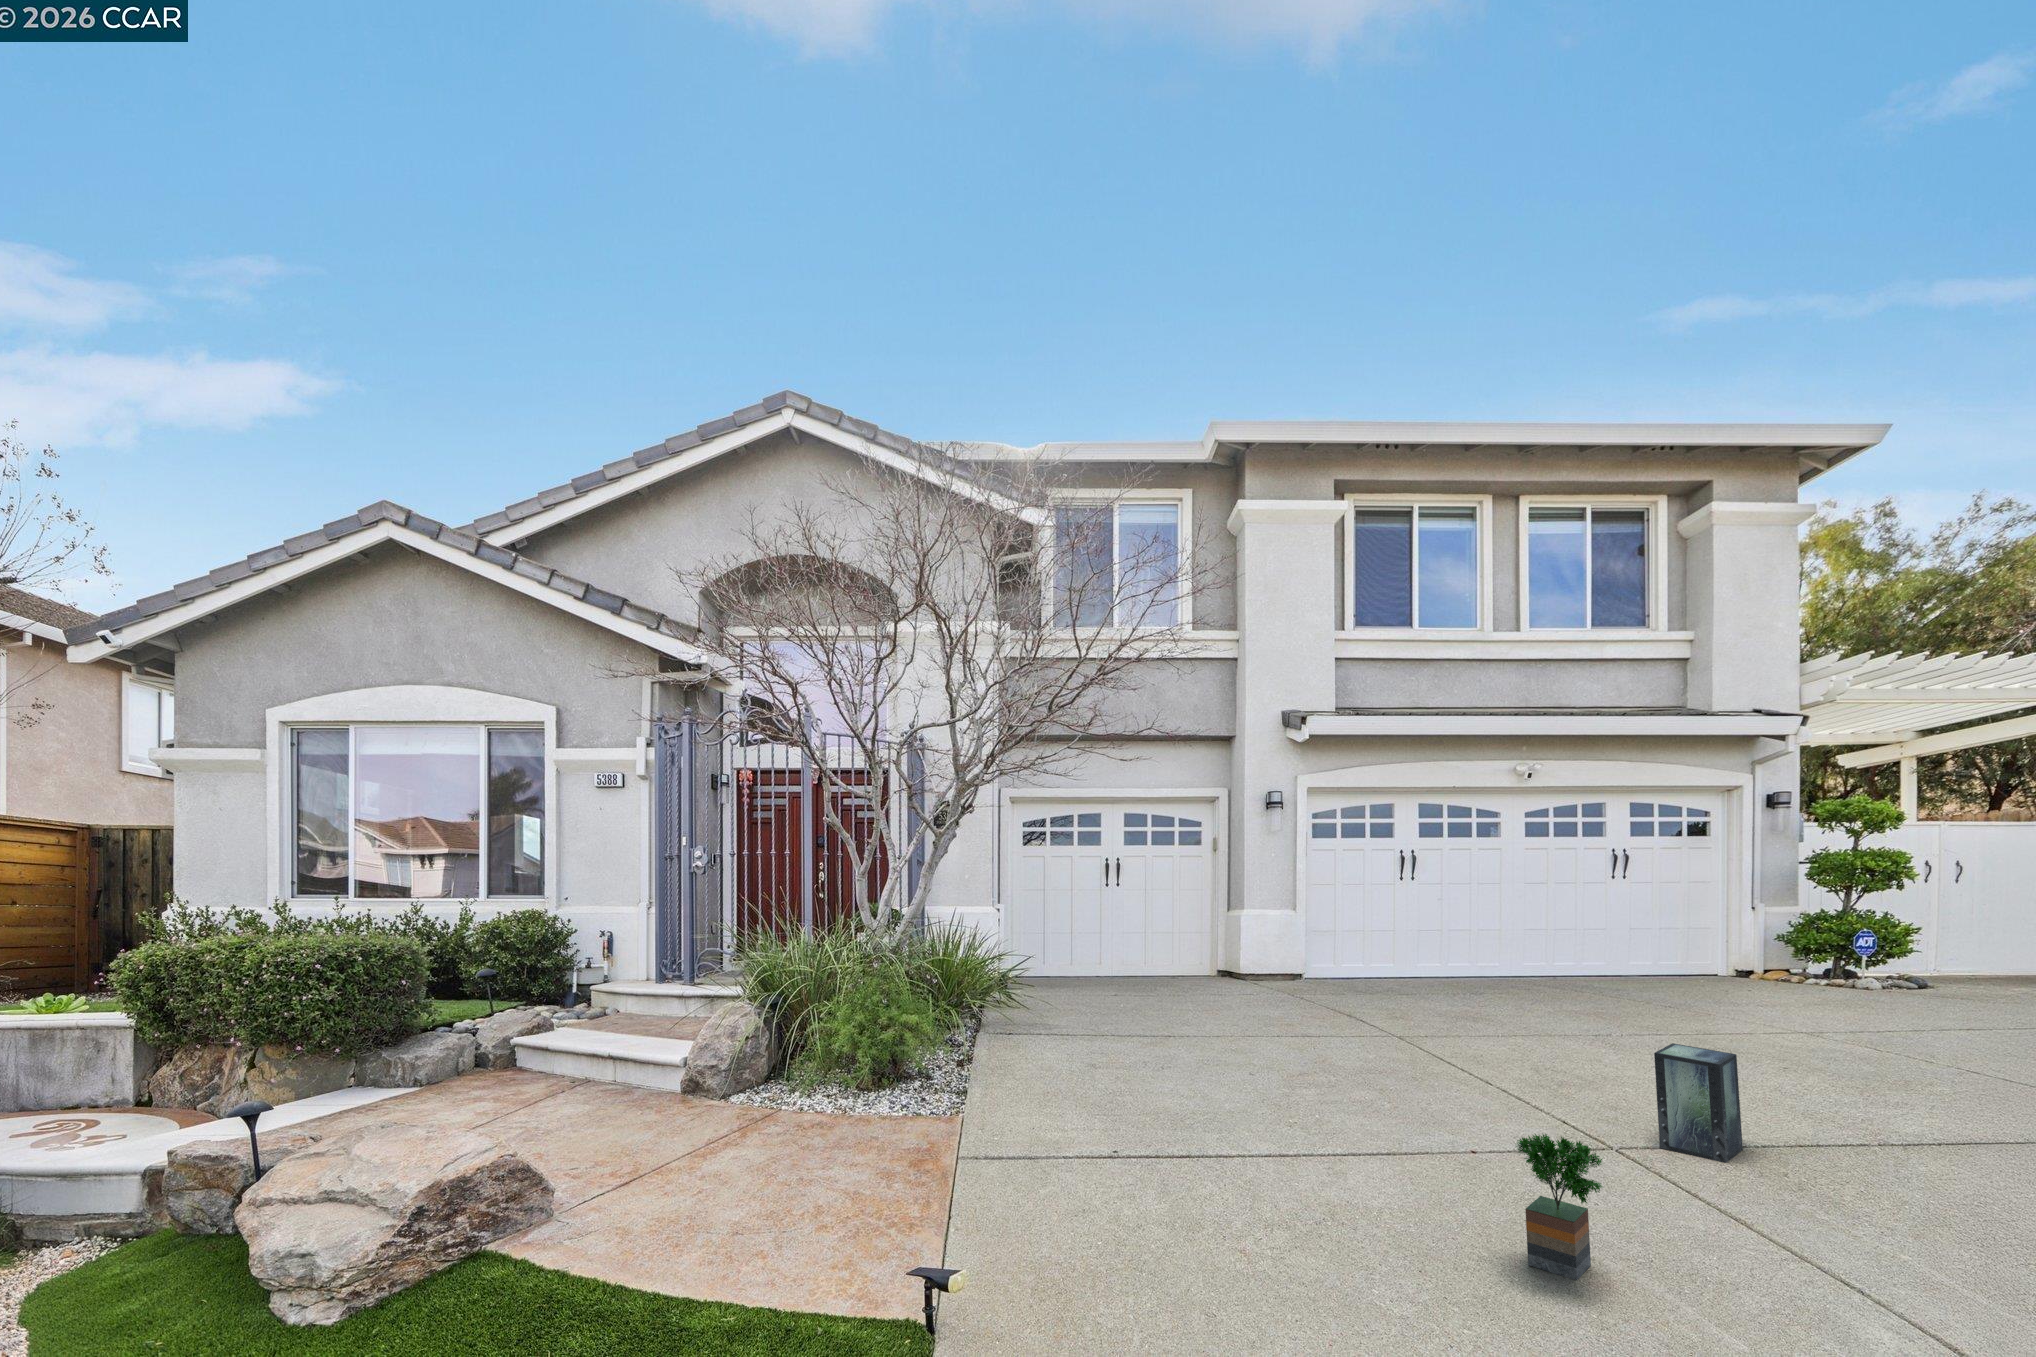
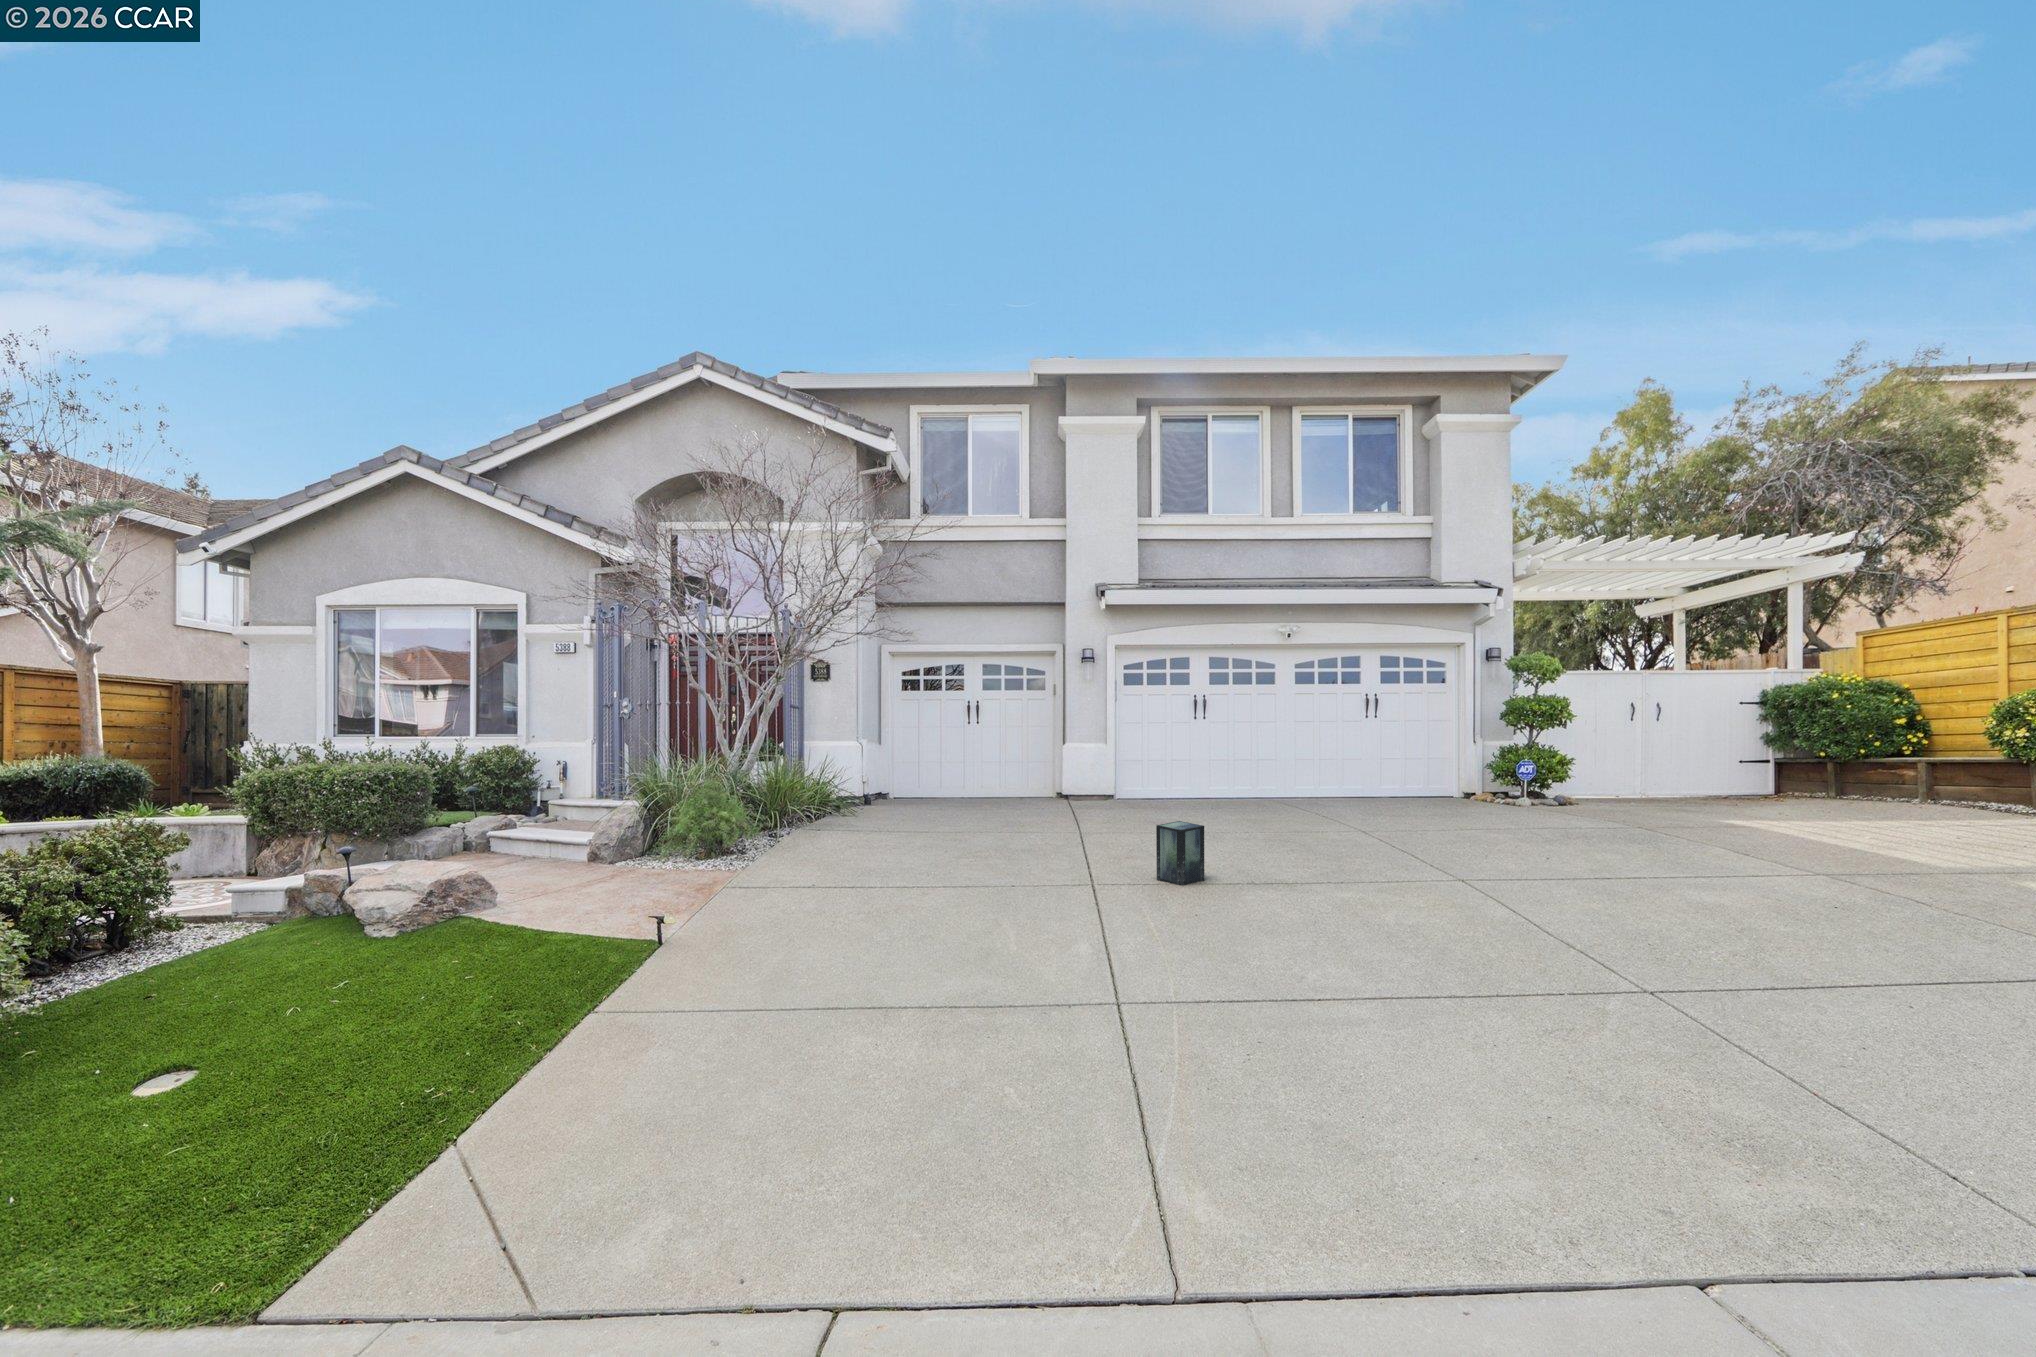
potted tree: present [1516,1134,1602,1280] -> none [987,856,1031,925]

